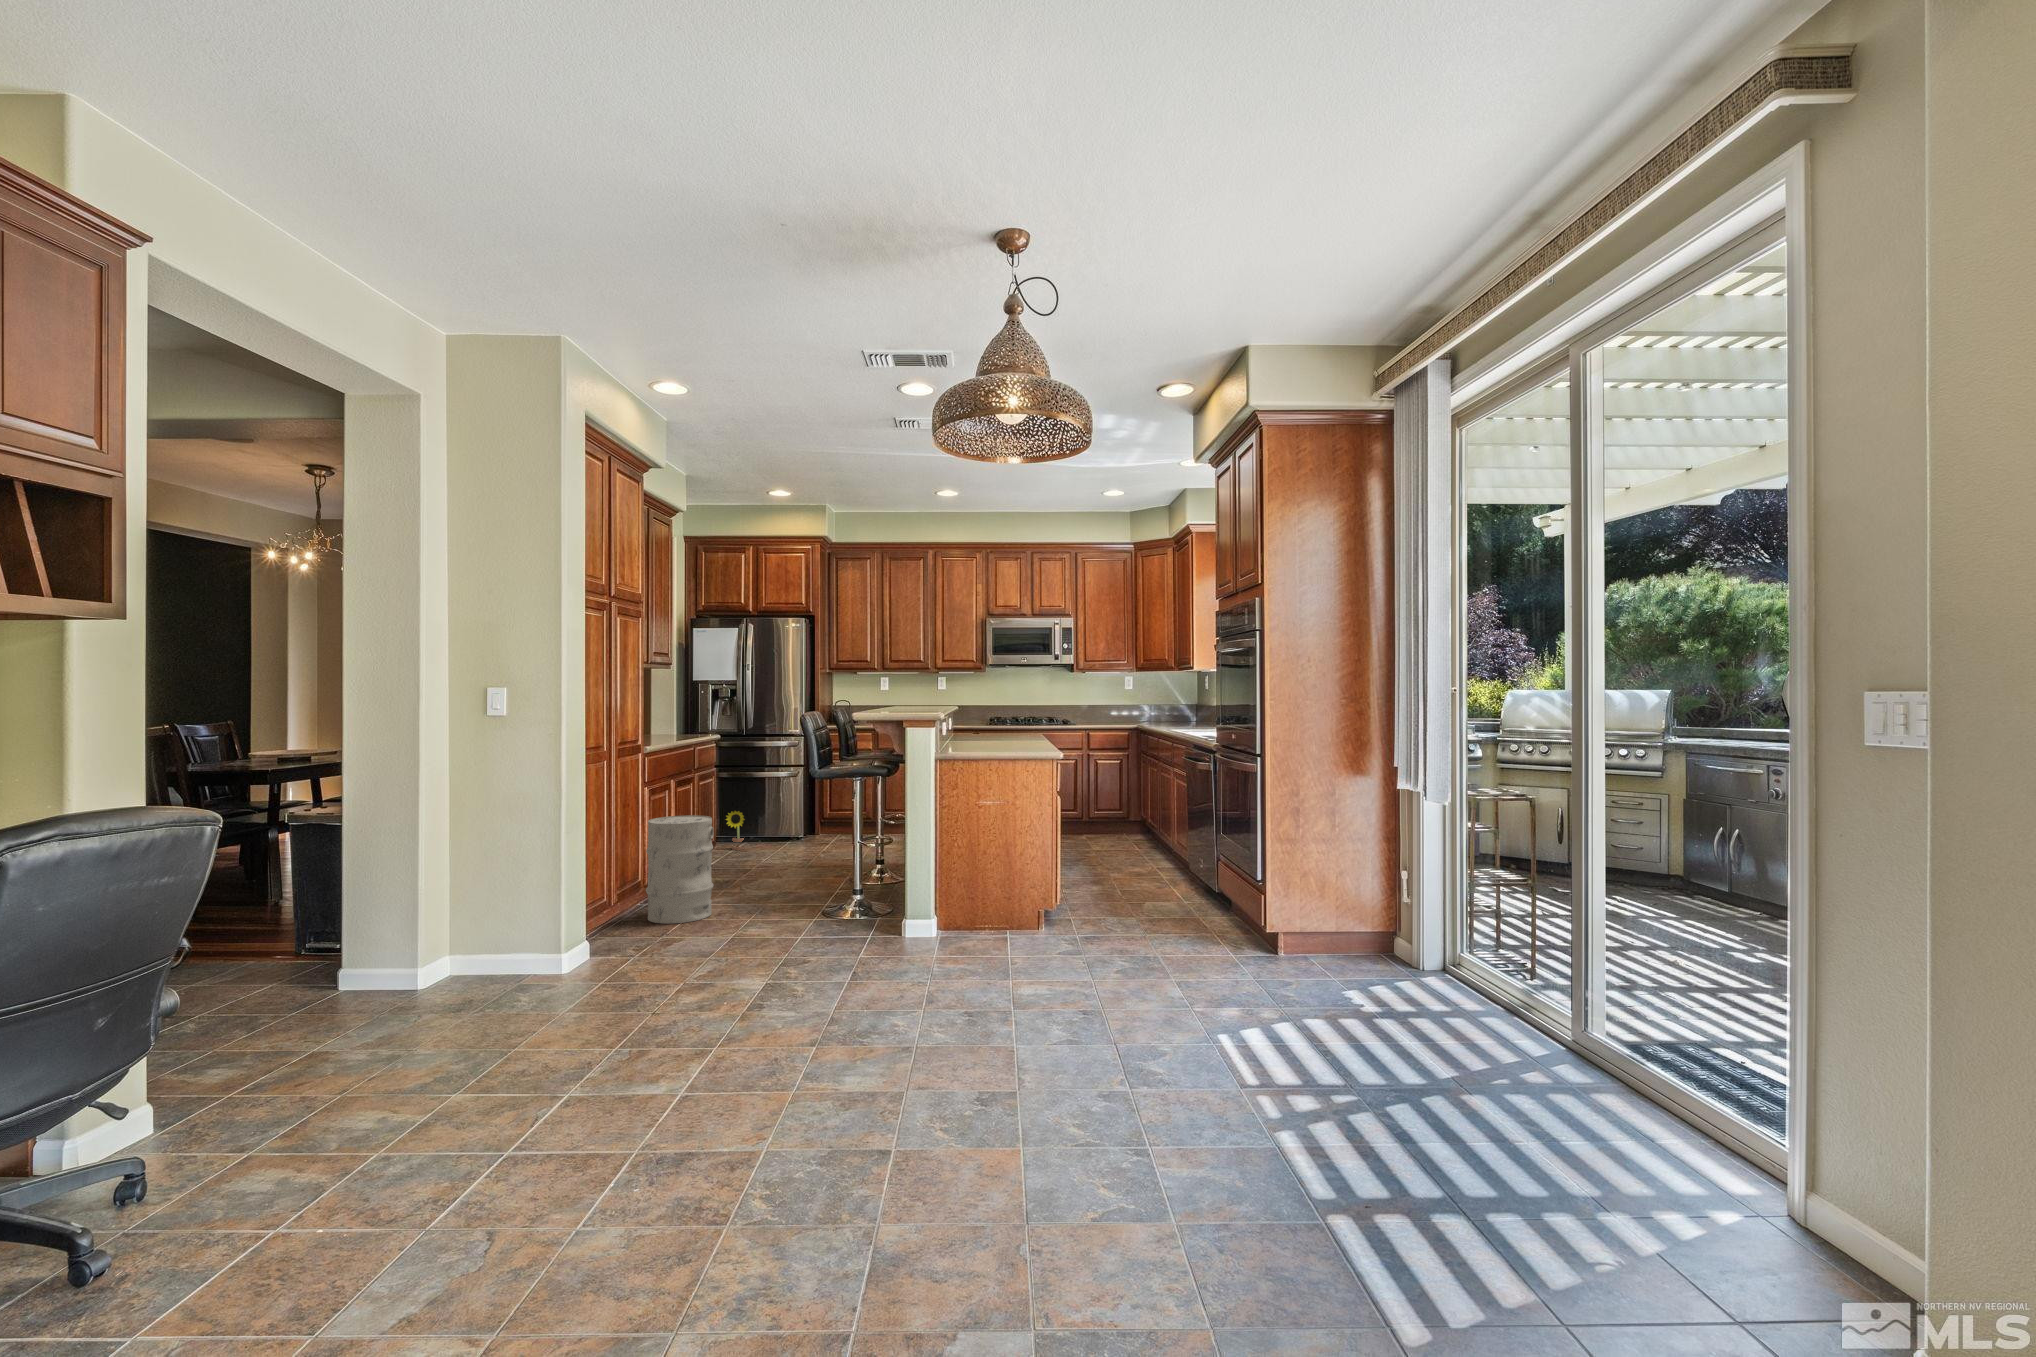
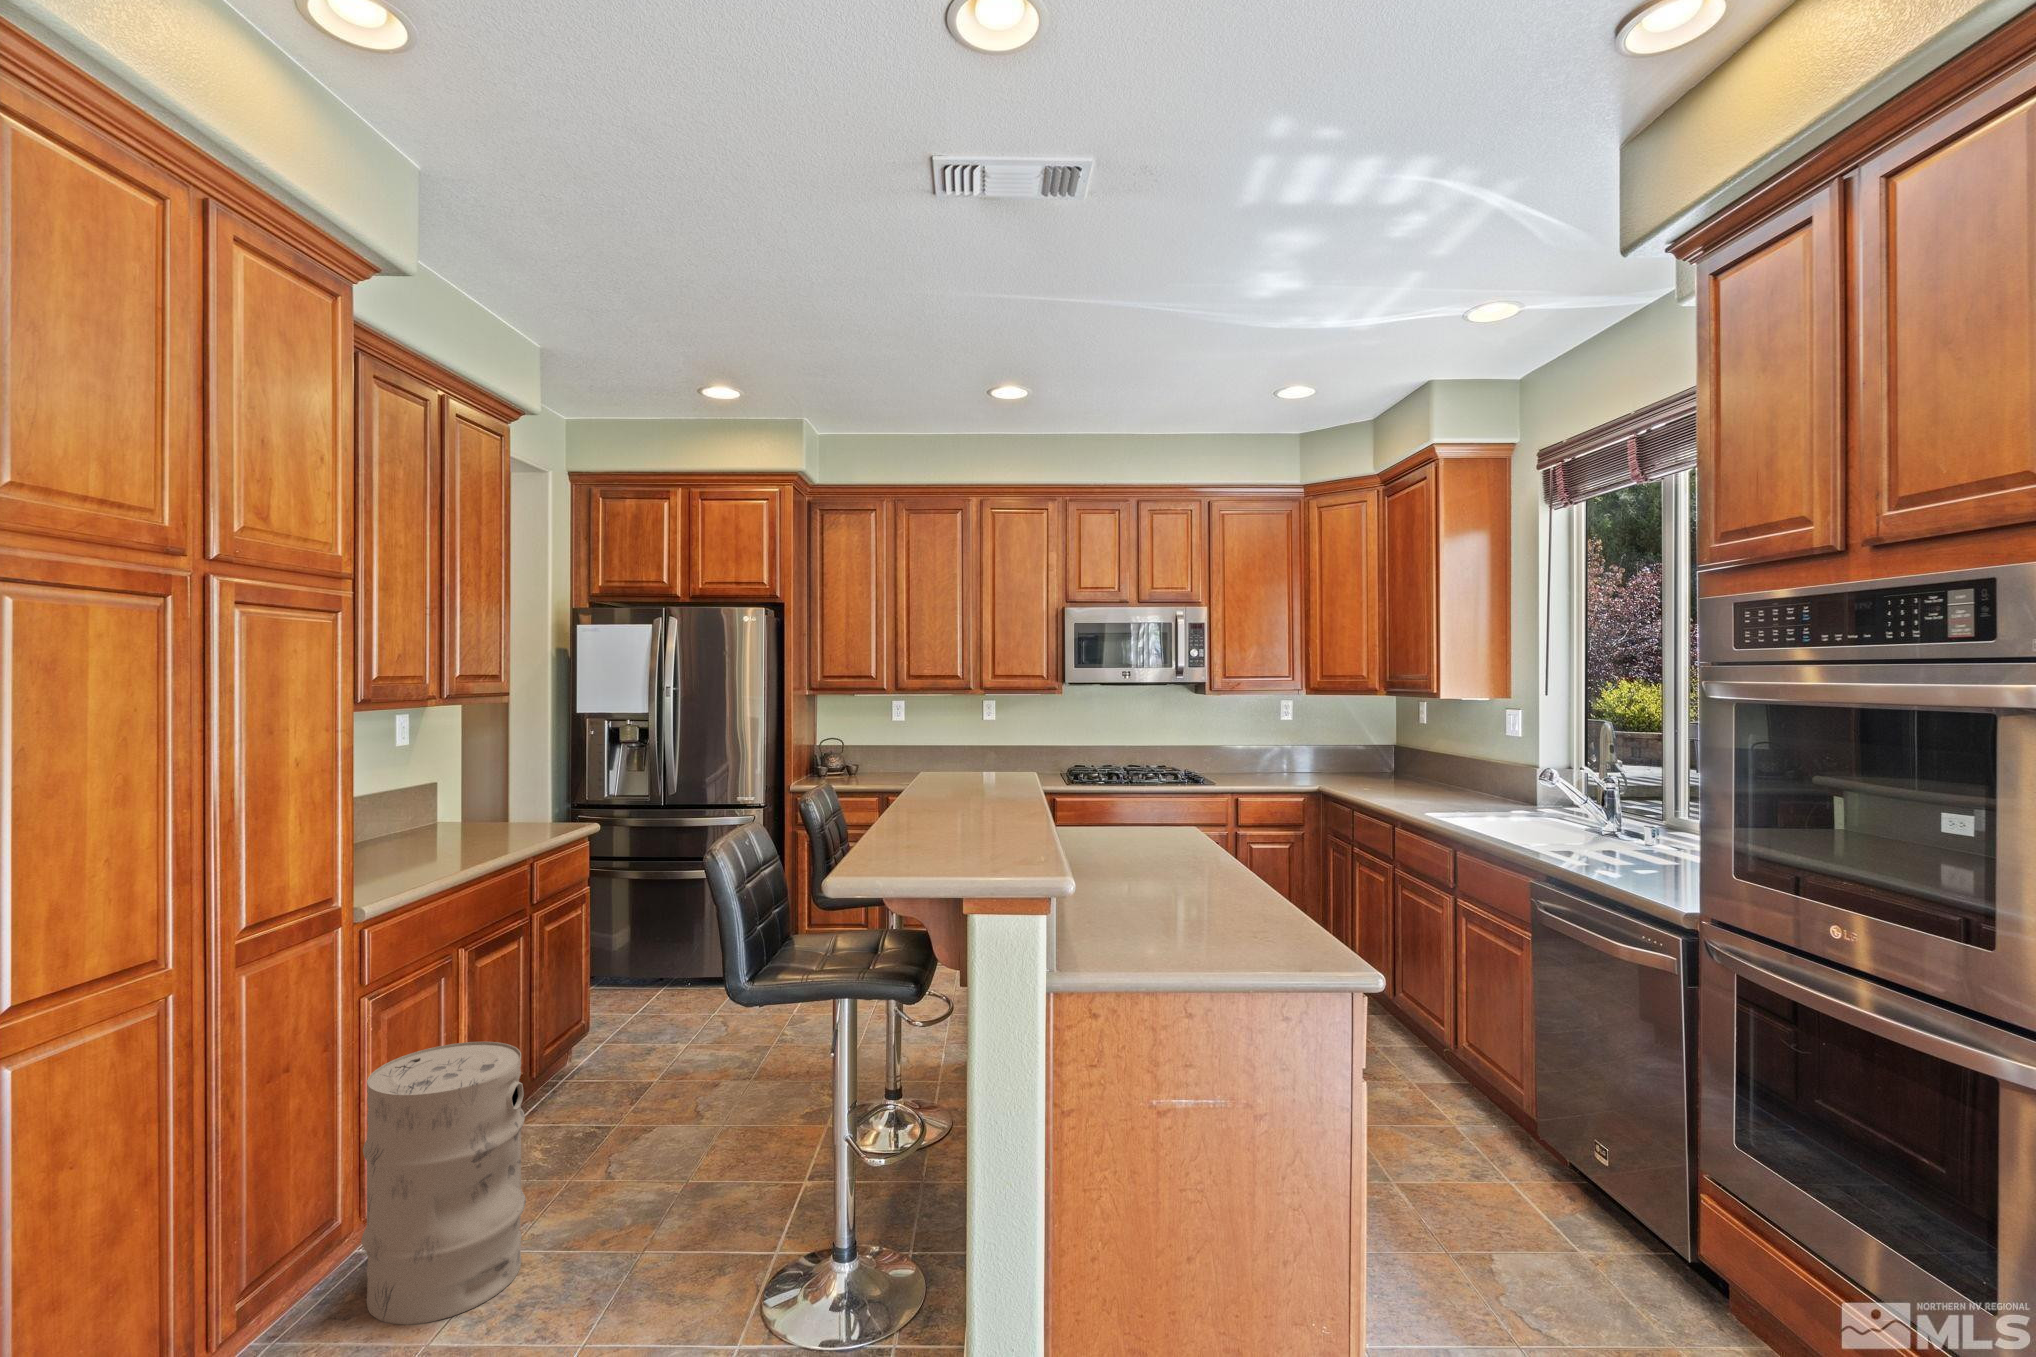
decorative plant: present [726,811,745,850] -> none [628,935,663,1001]

